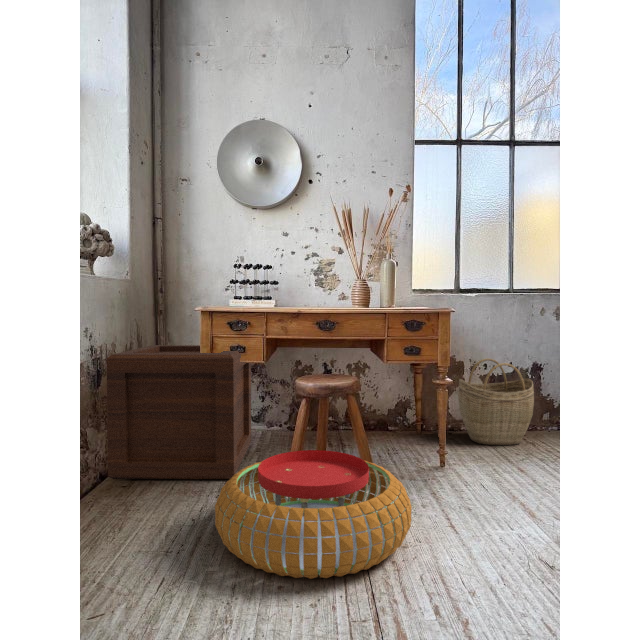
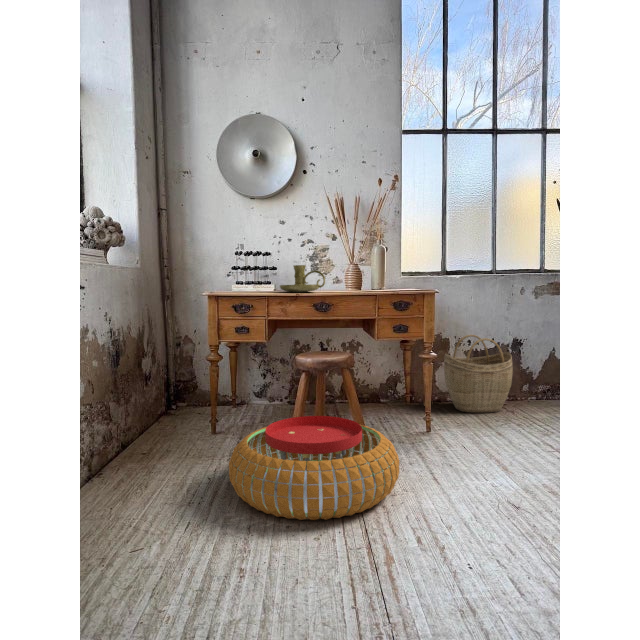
candle holder: none [280,280,330,310] -> present [280,265,325,292]
wooden crate: present [107,345,251,479] -> none [124,326,255,448]

